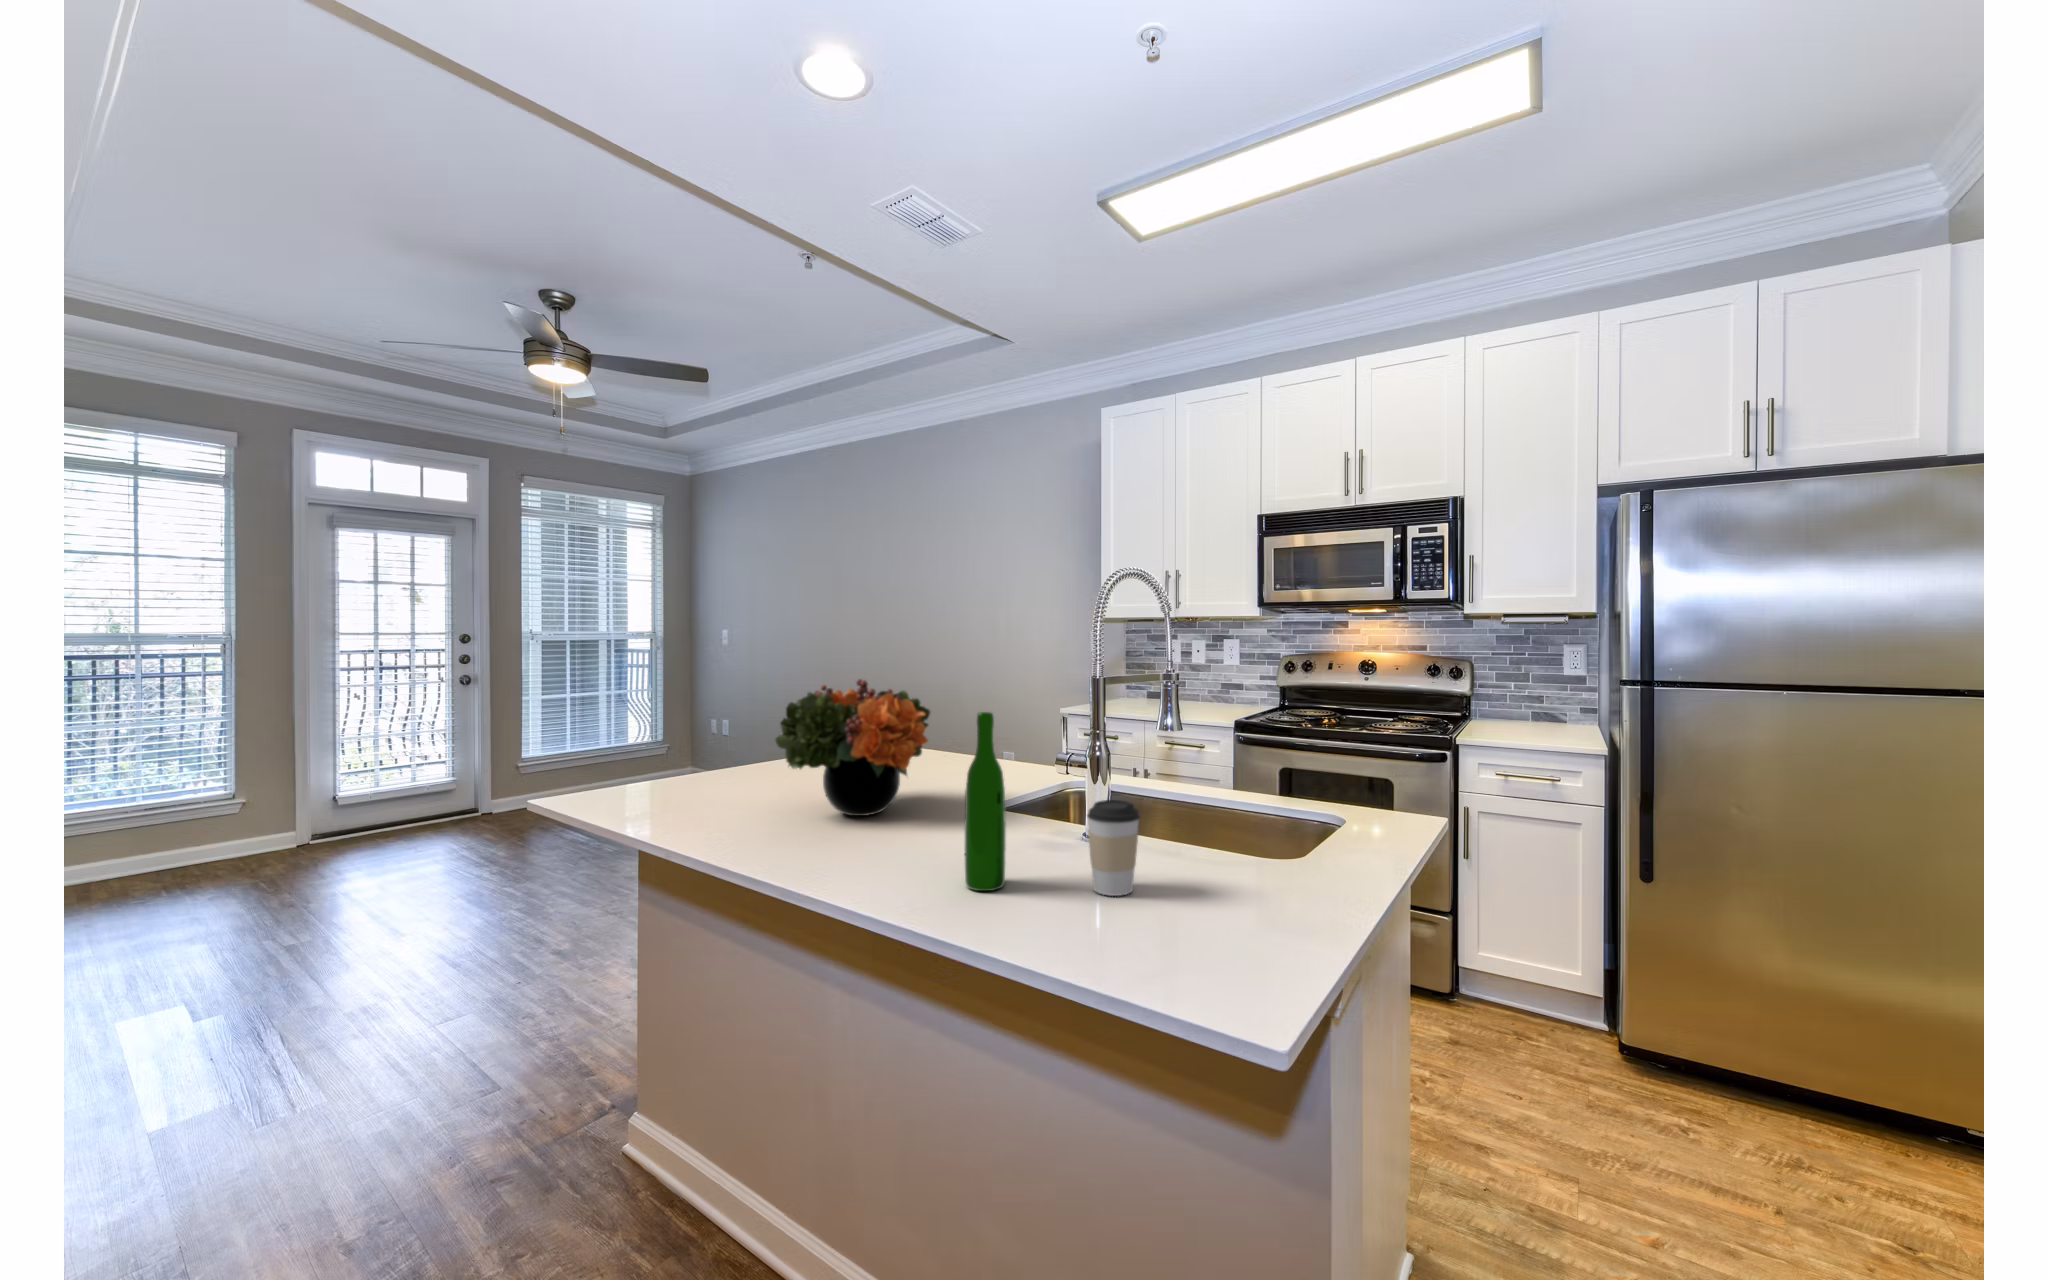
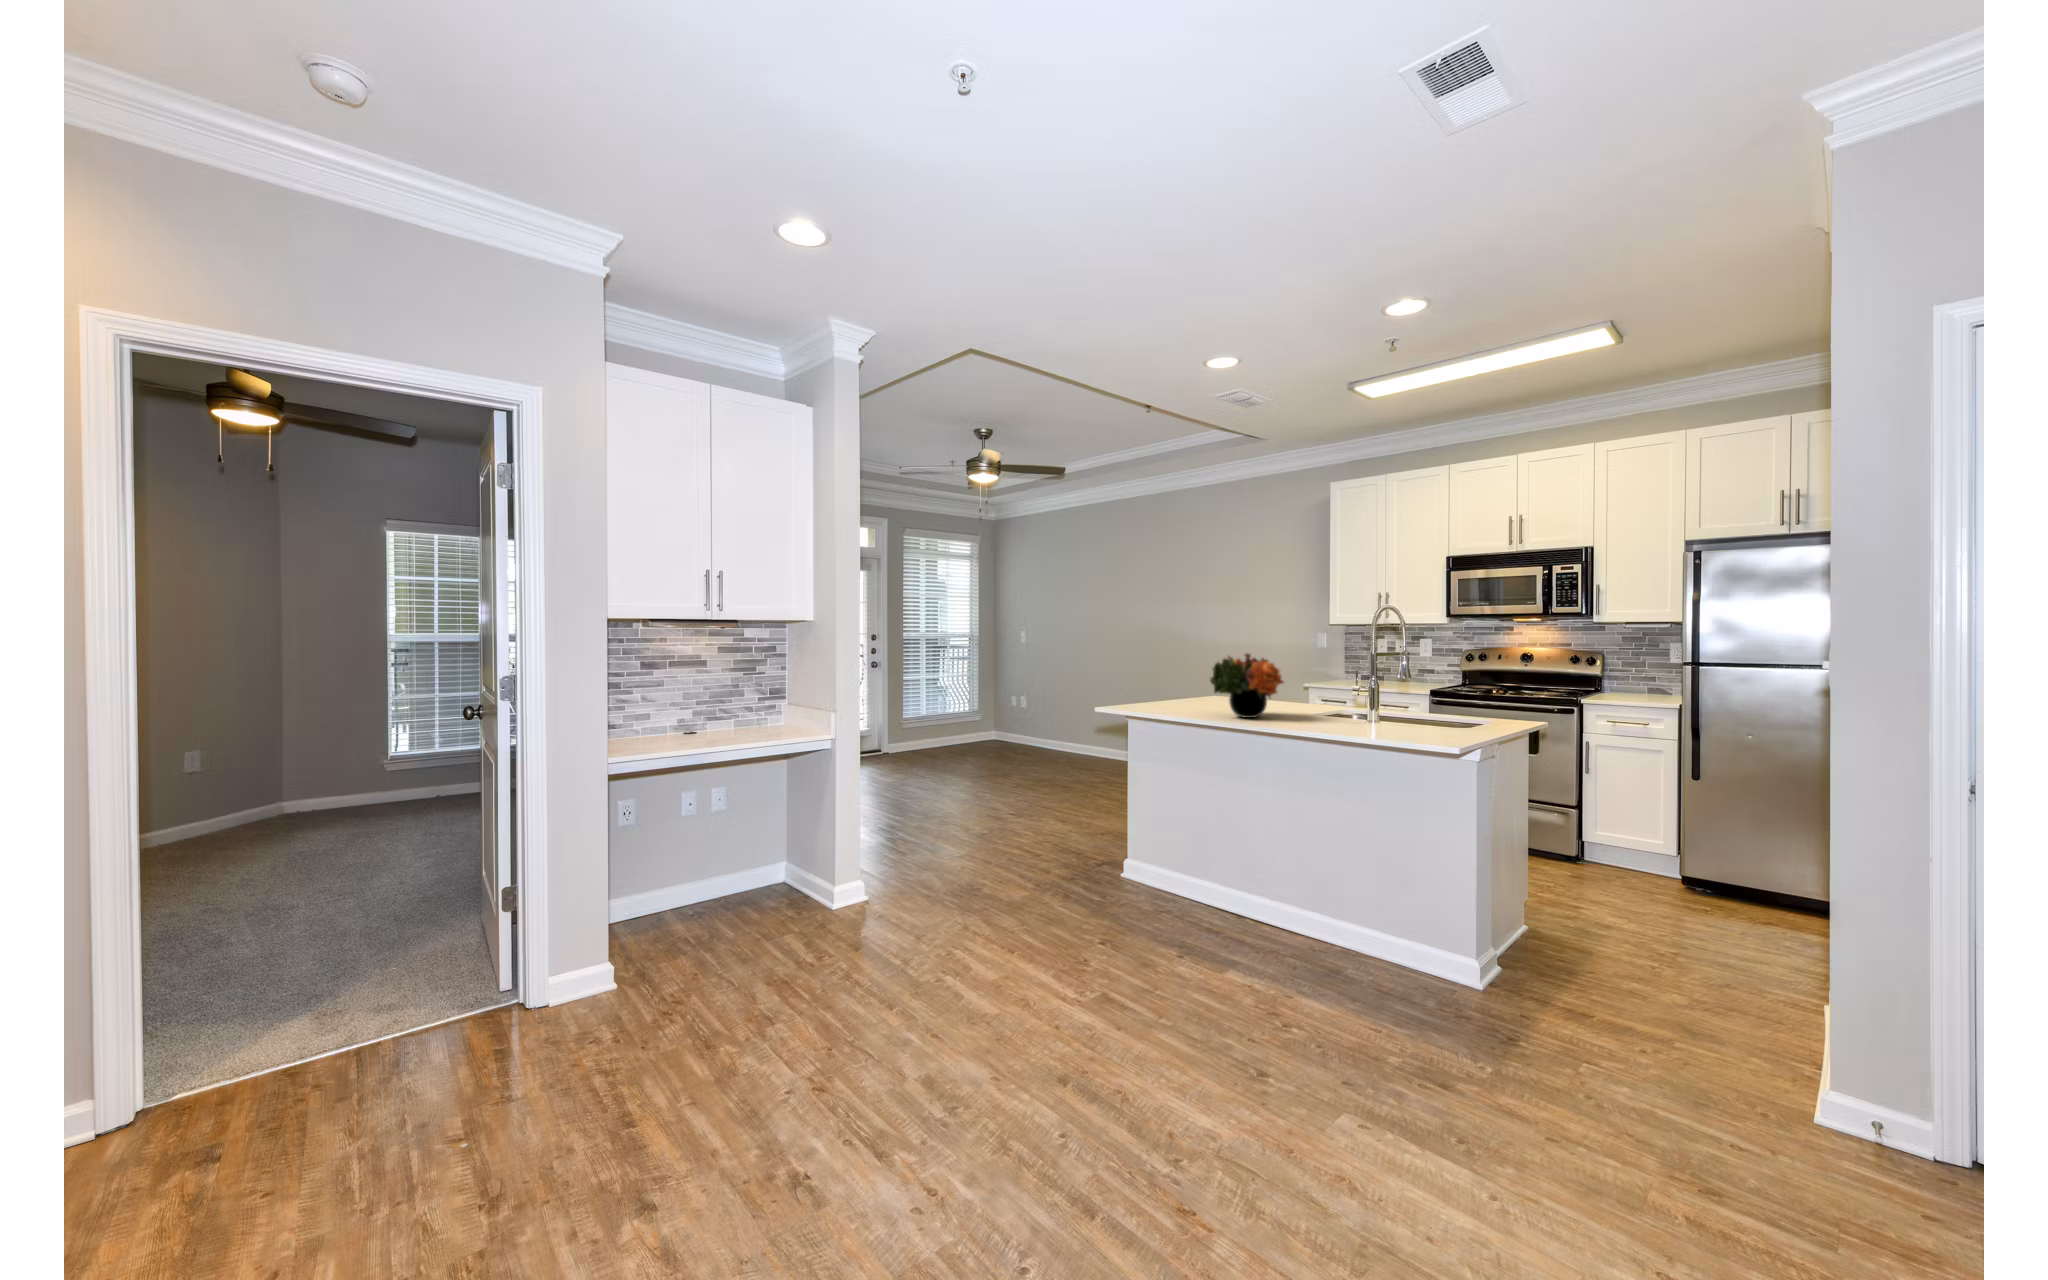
wine bottle: present [964,712,1006,891] -> none [1327,663,1345,736]
coffee cup: present [1087,800,1140,896] -> none [1382,701,1407,738]

